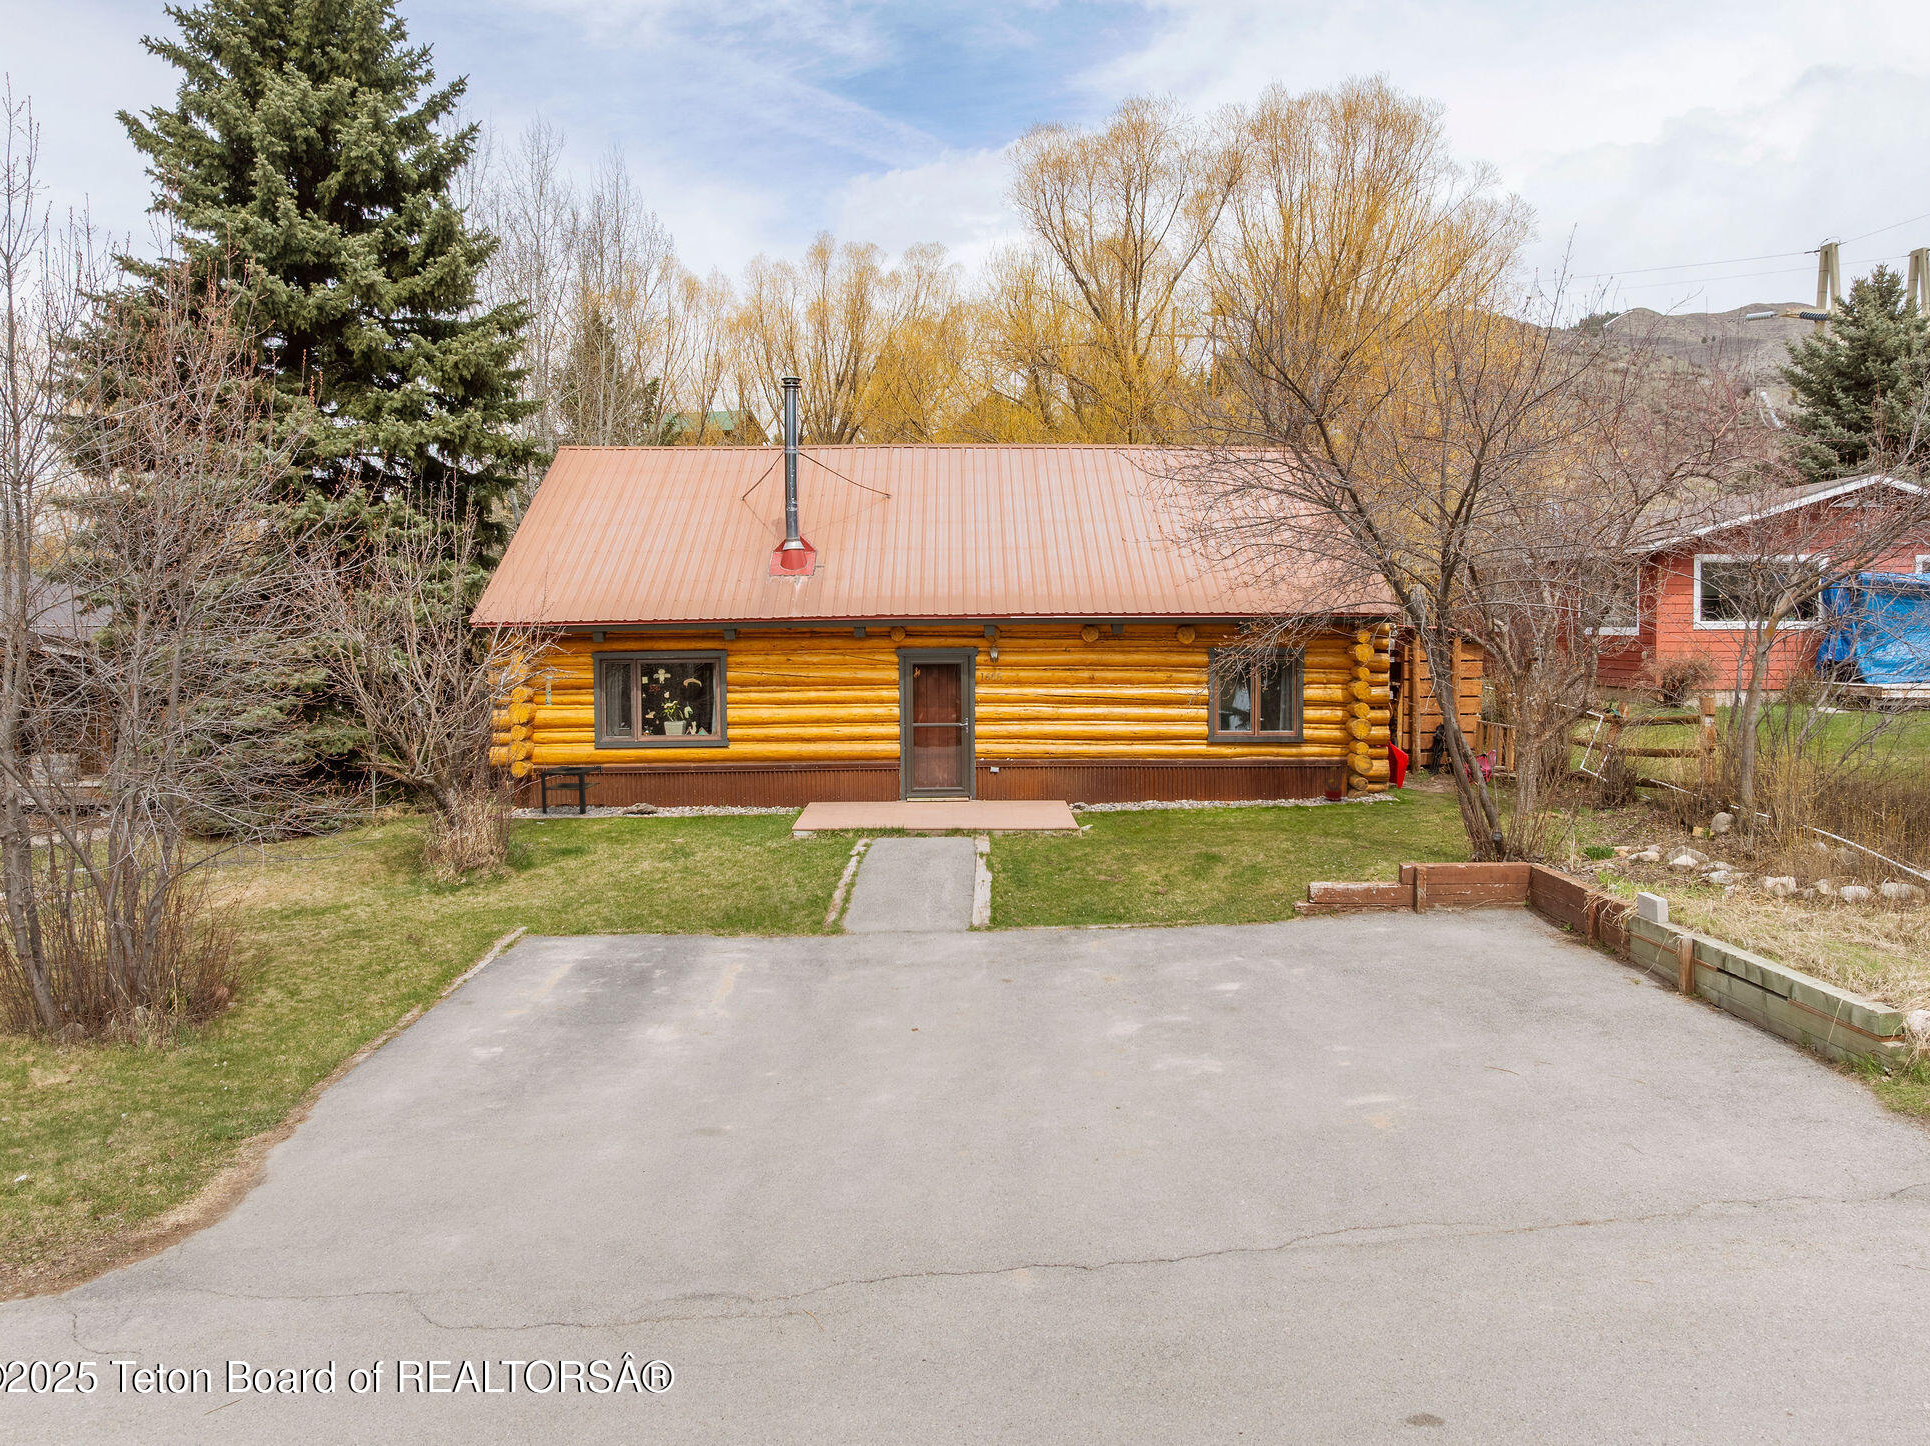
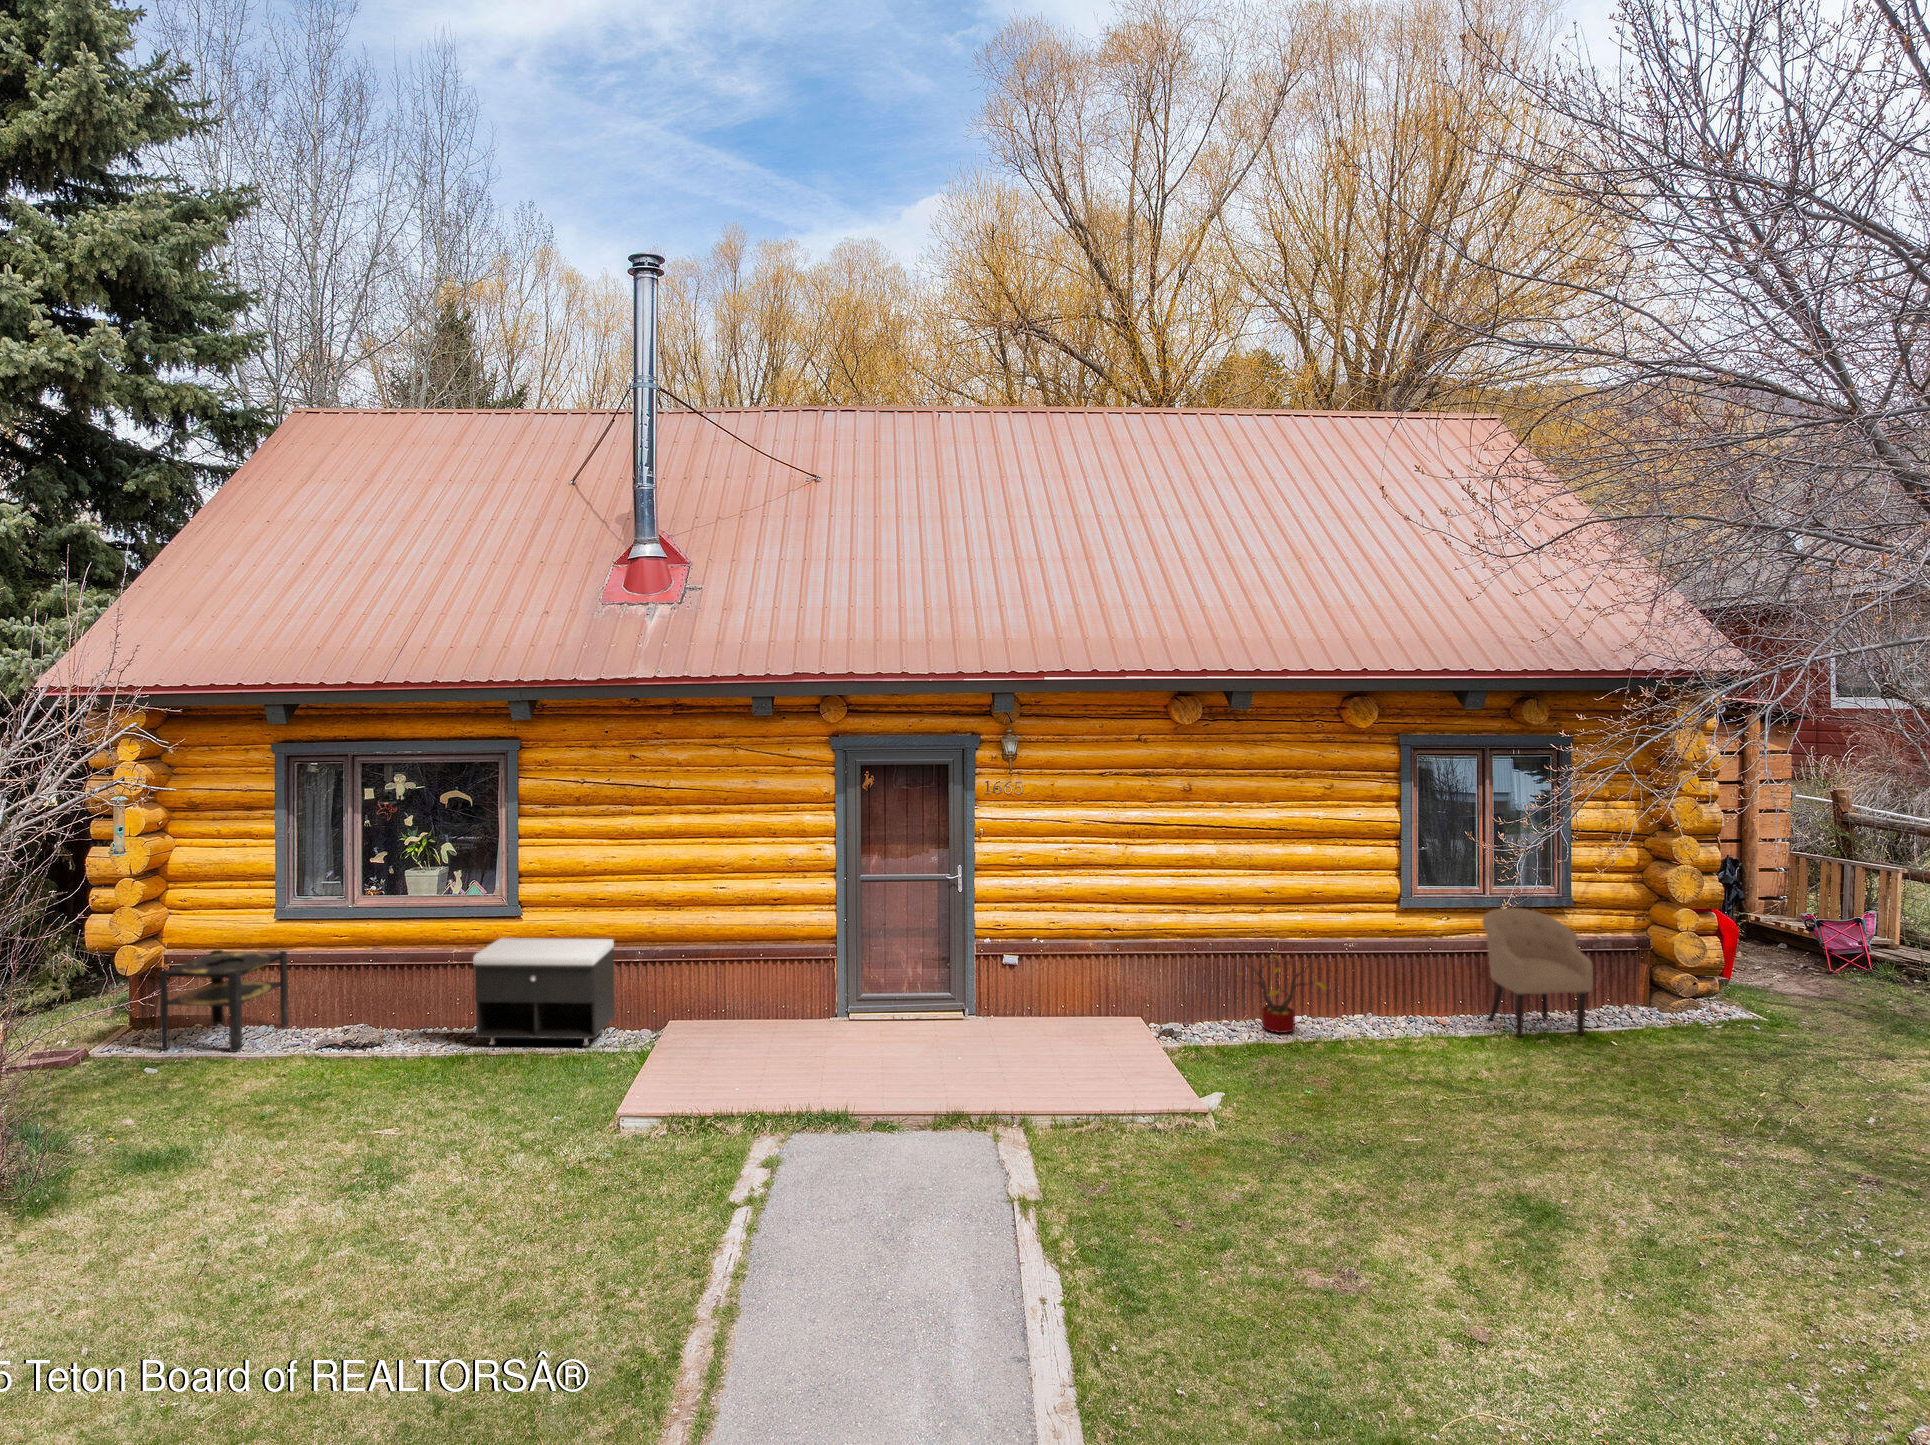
chair: none [1251,742,1302,807] -> present [1482,908,1593,1037]
storage bench: none [708,758,781,811] -> present [473,938,615,1046]
decorative plant: present [1325,770,1358,800] -> present [1245,955,1326,1033]

